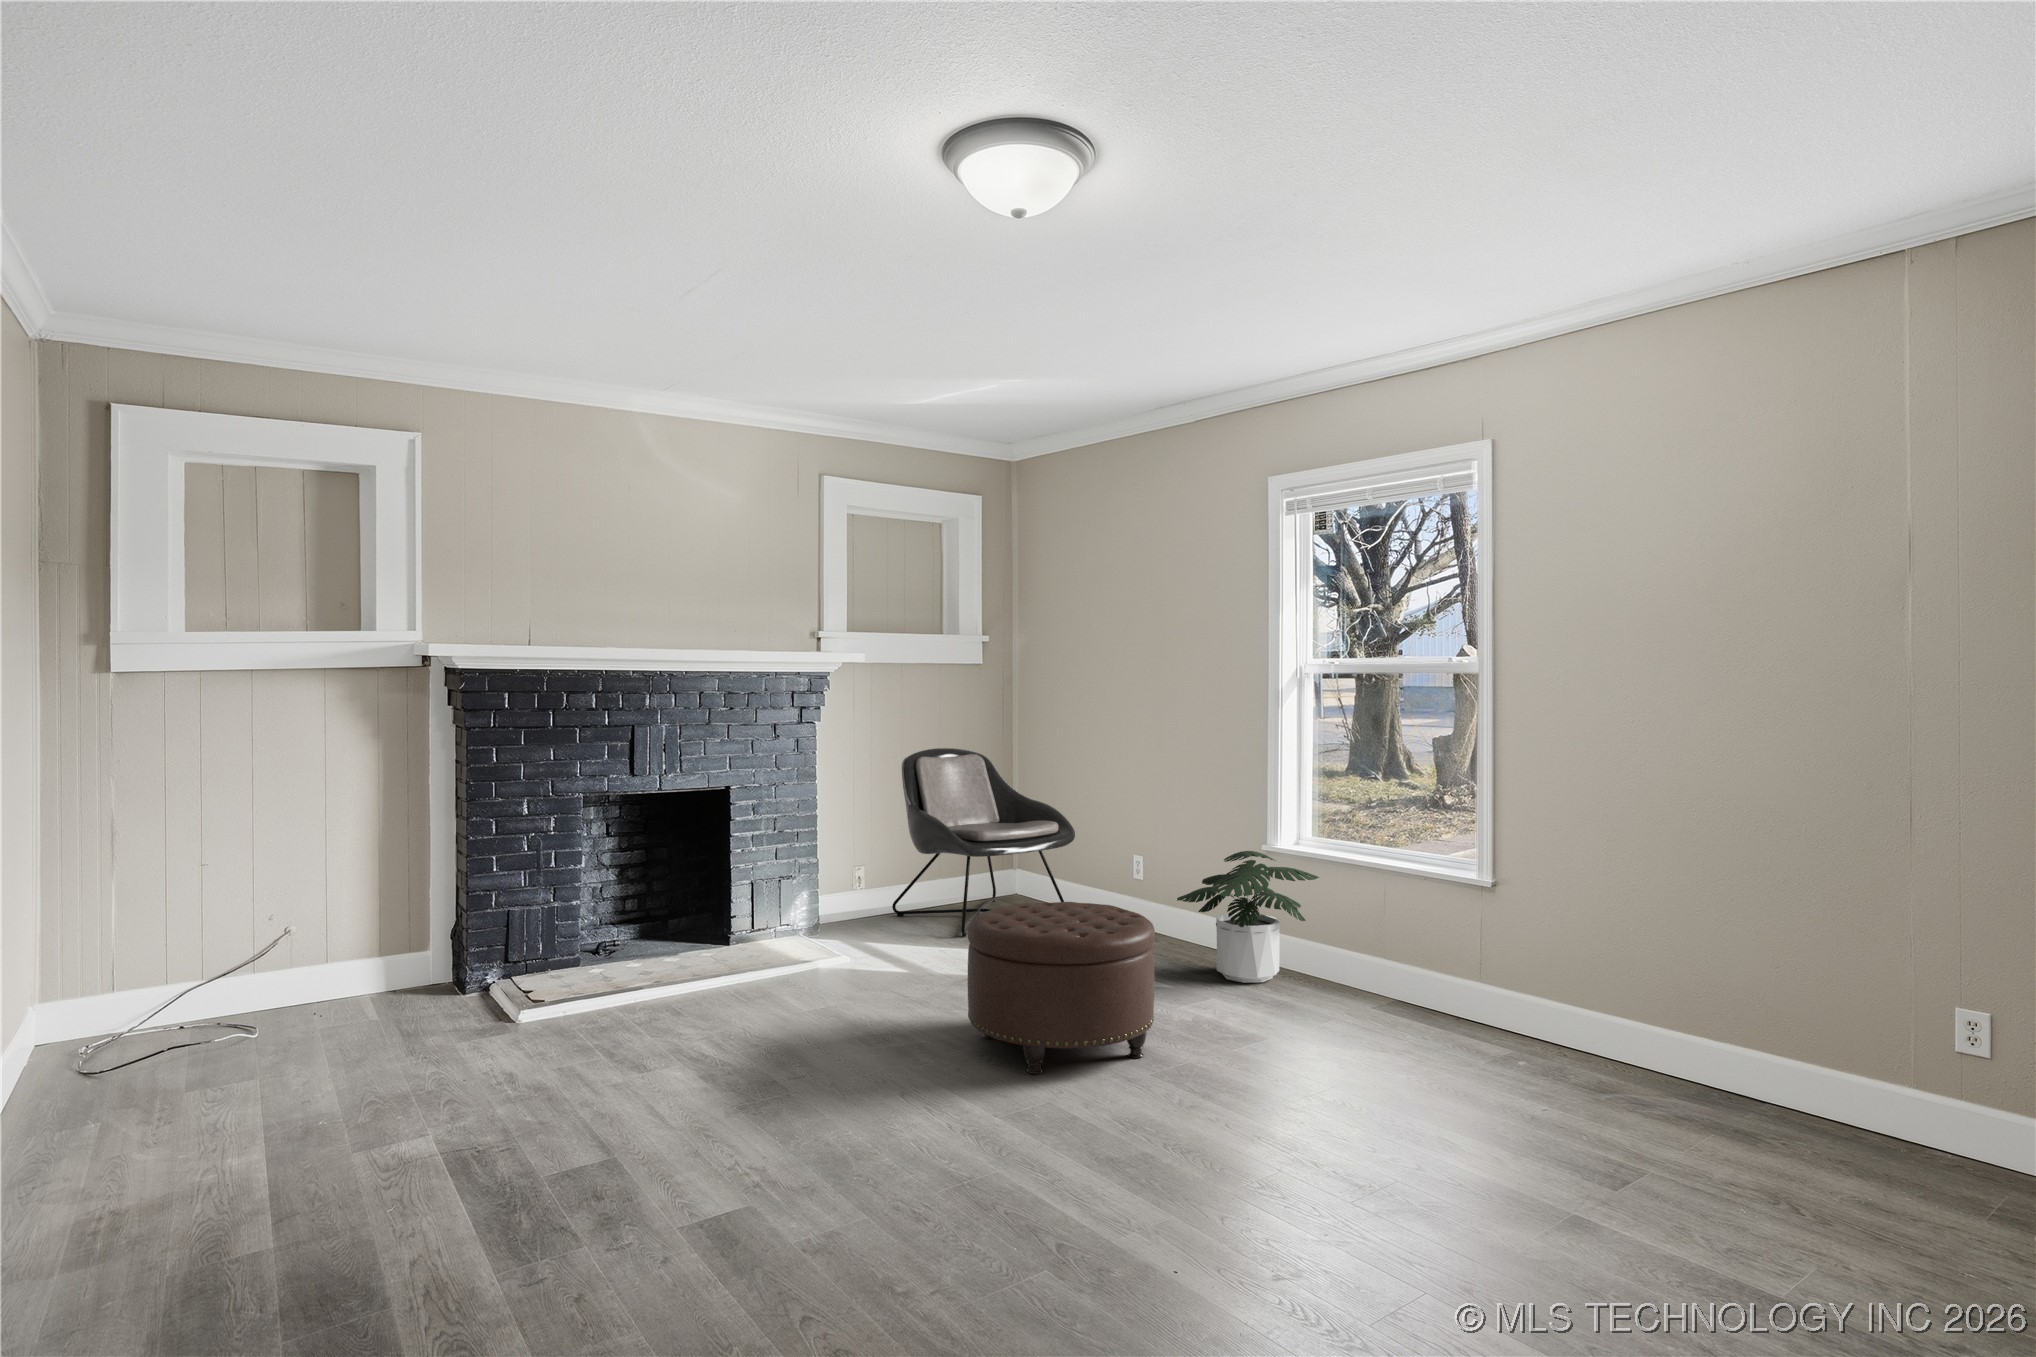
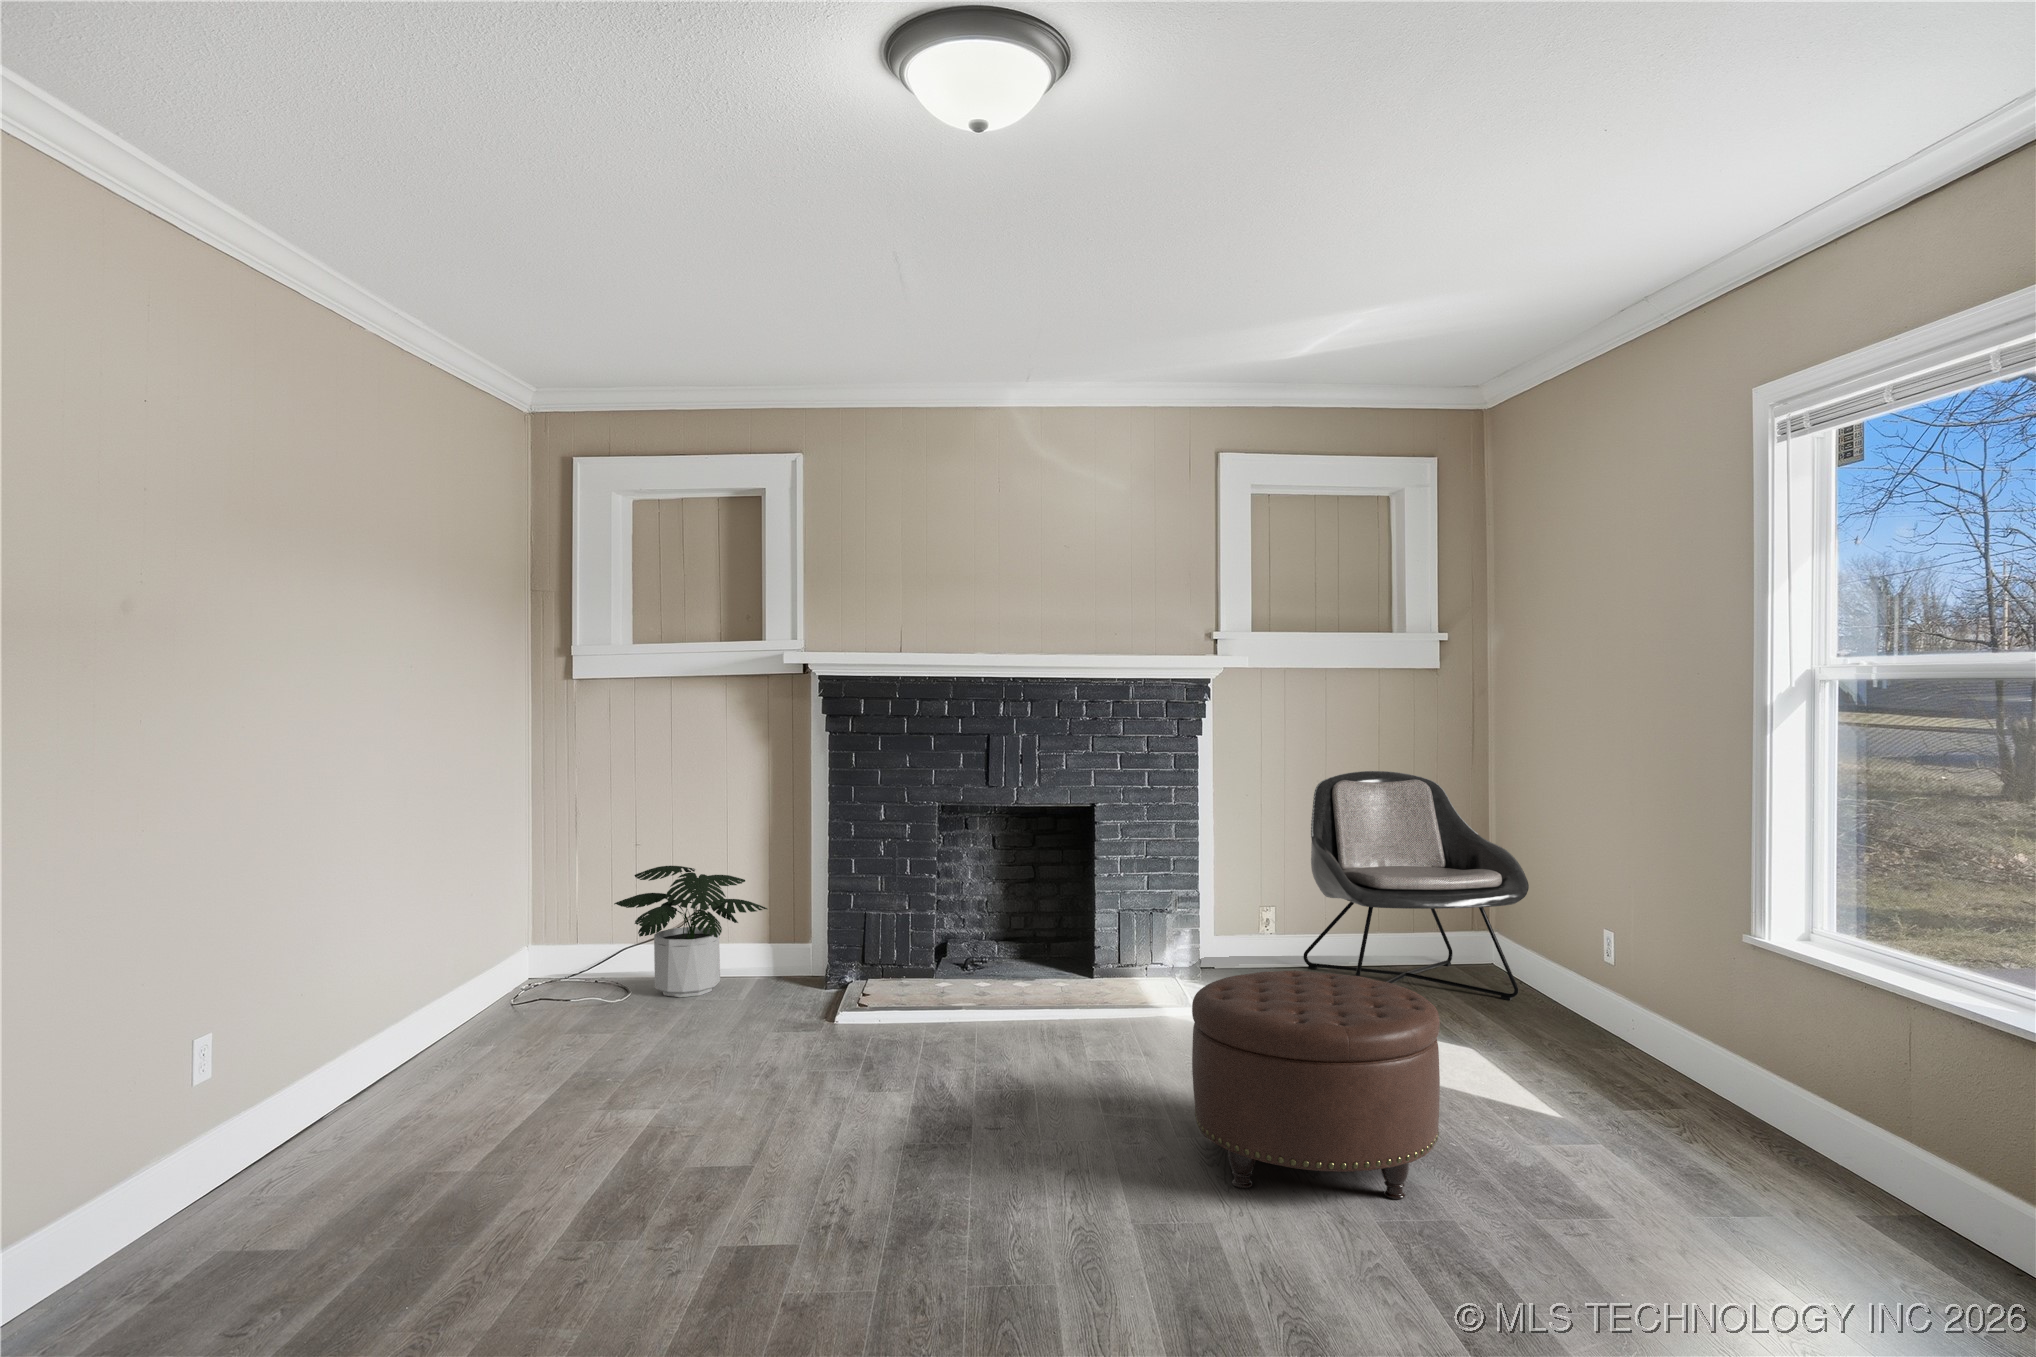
potted plant: present [1177,851,1319,983] -> present [614,866,767,997]

